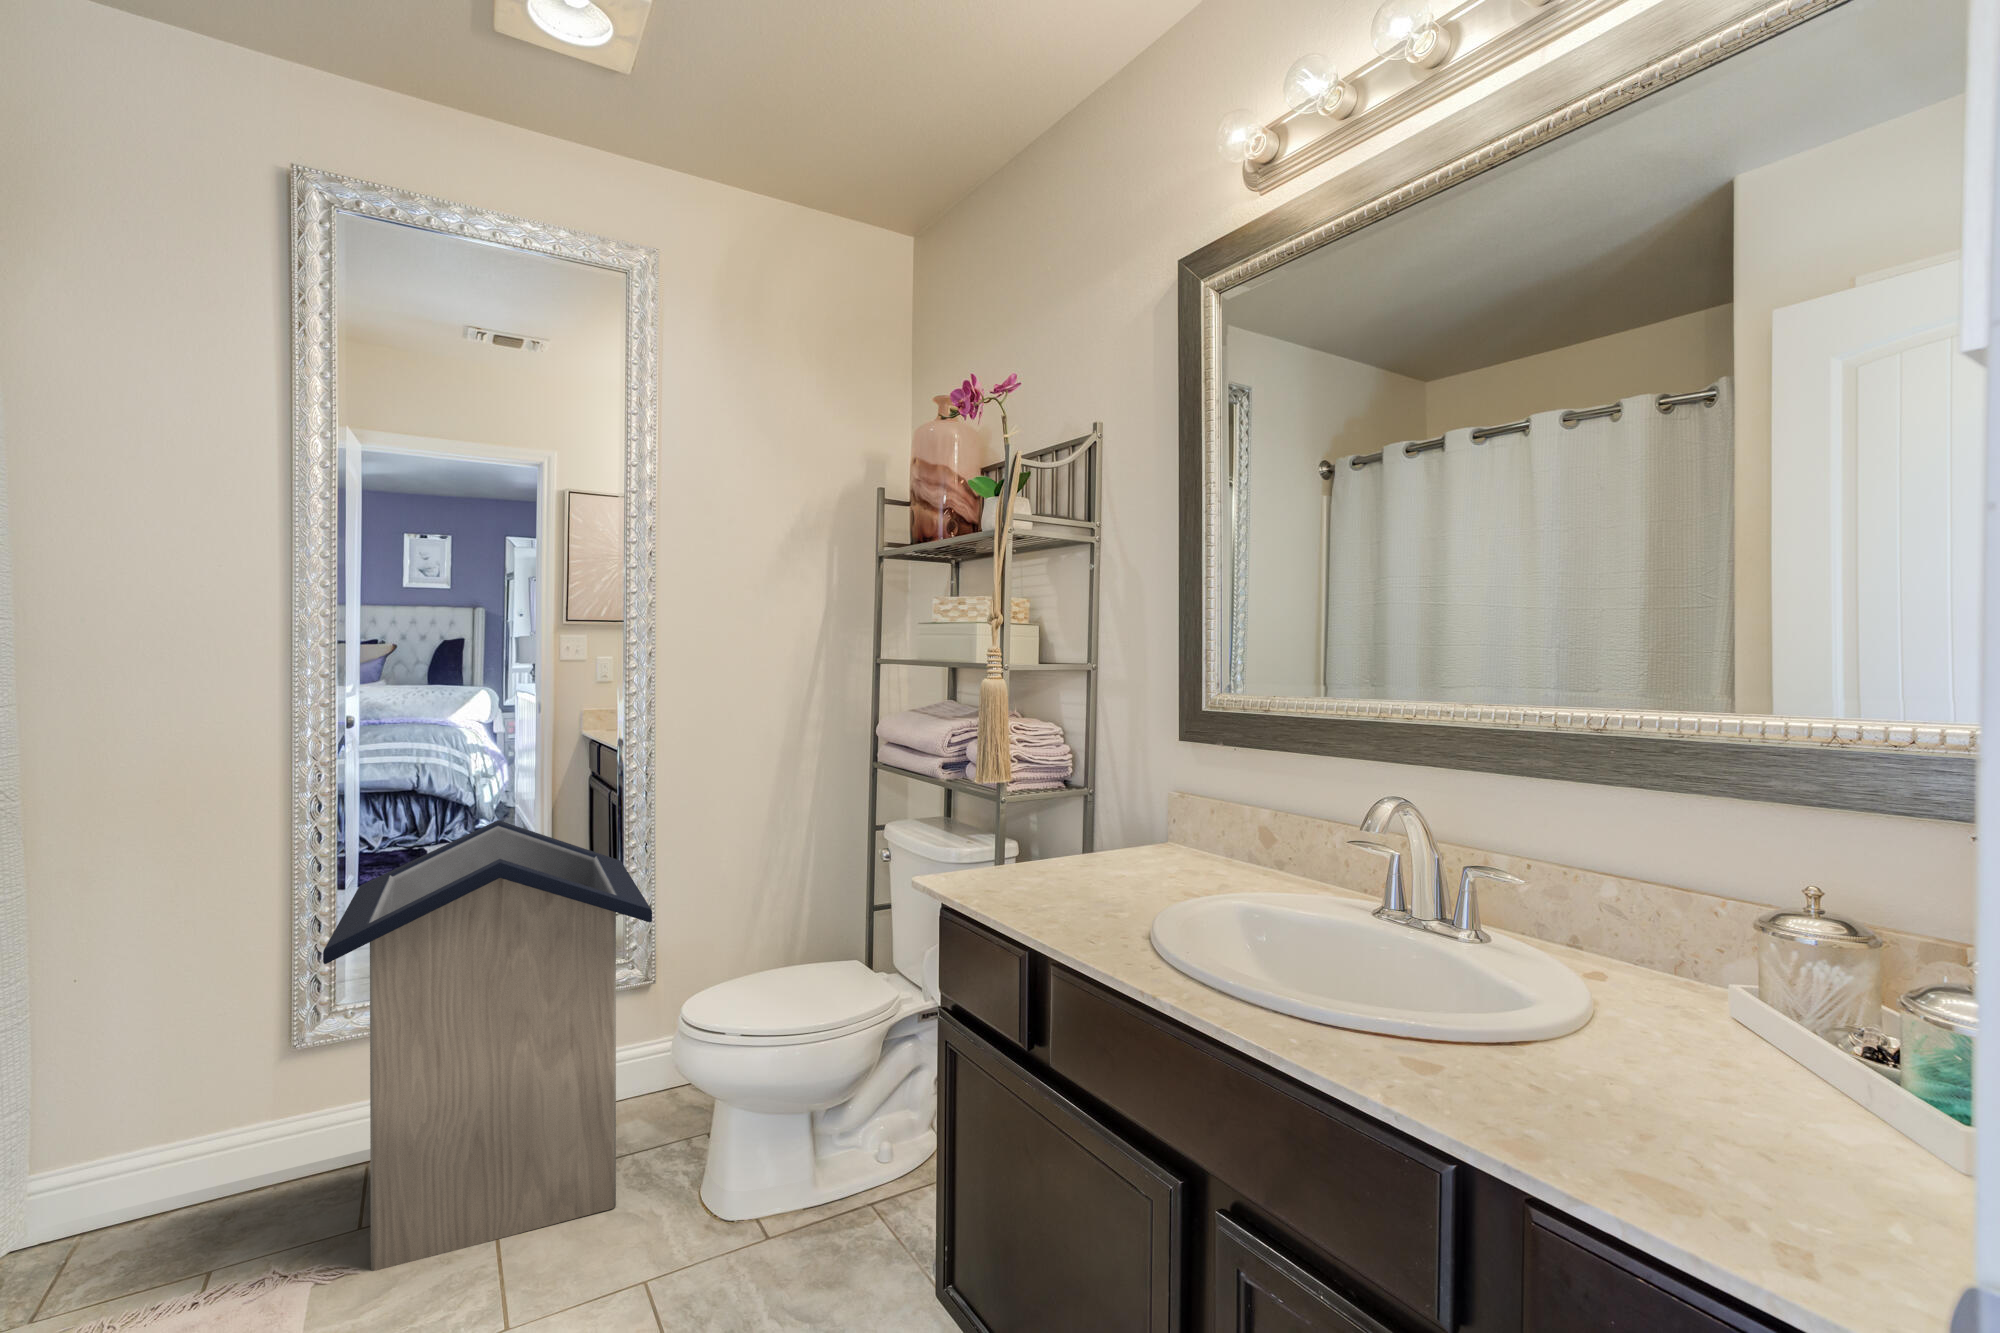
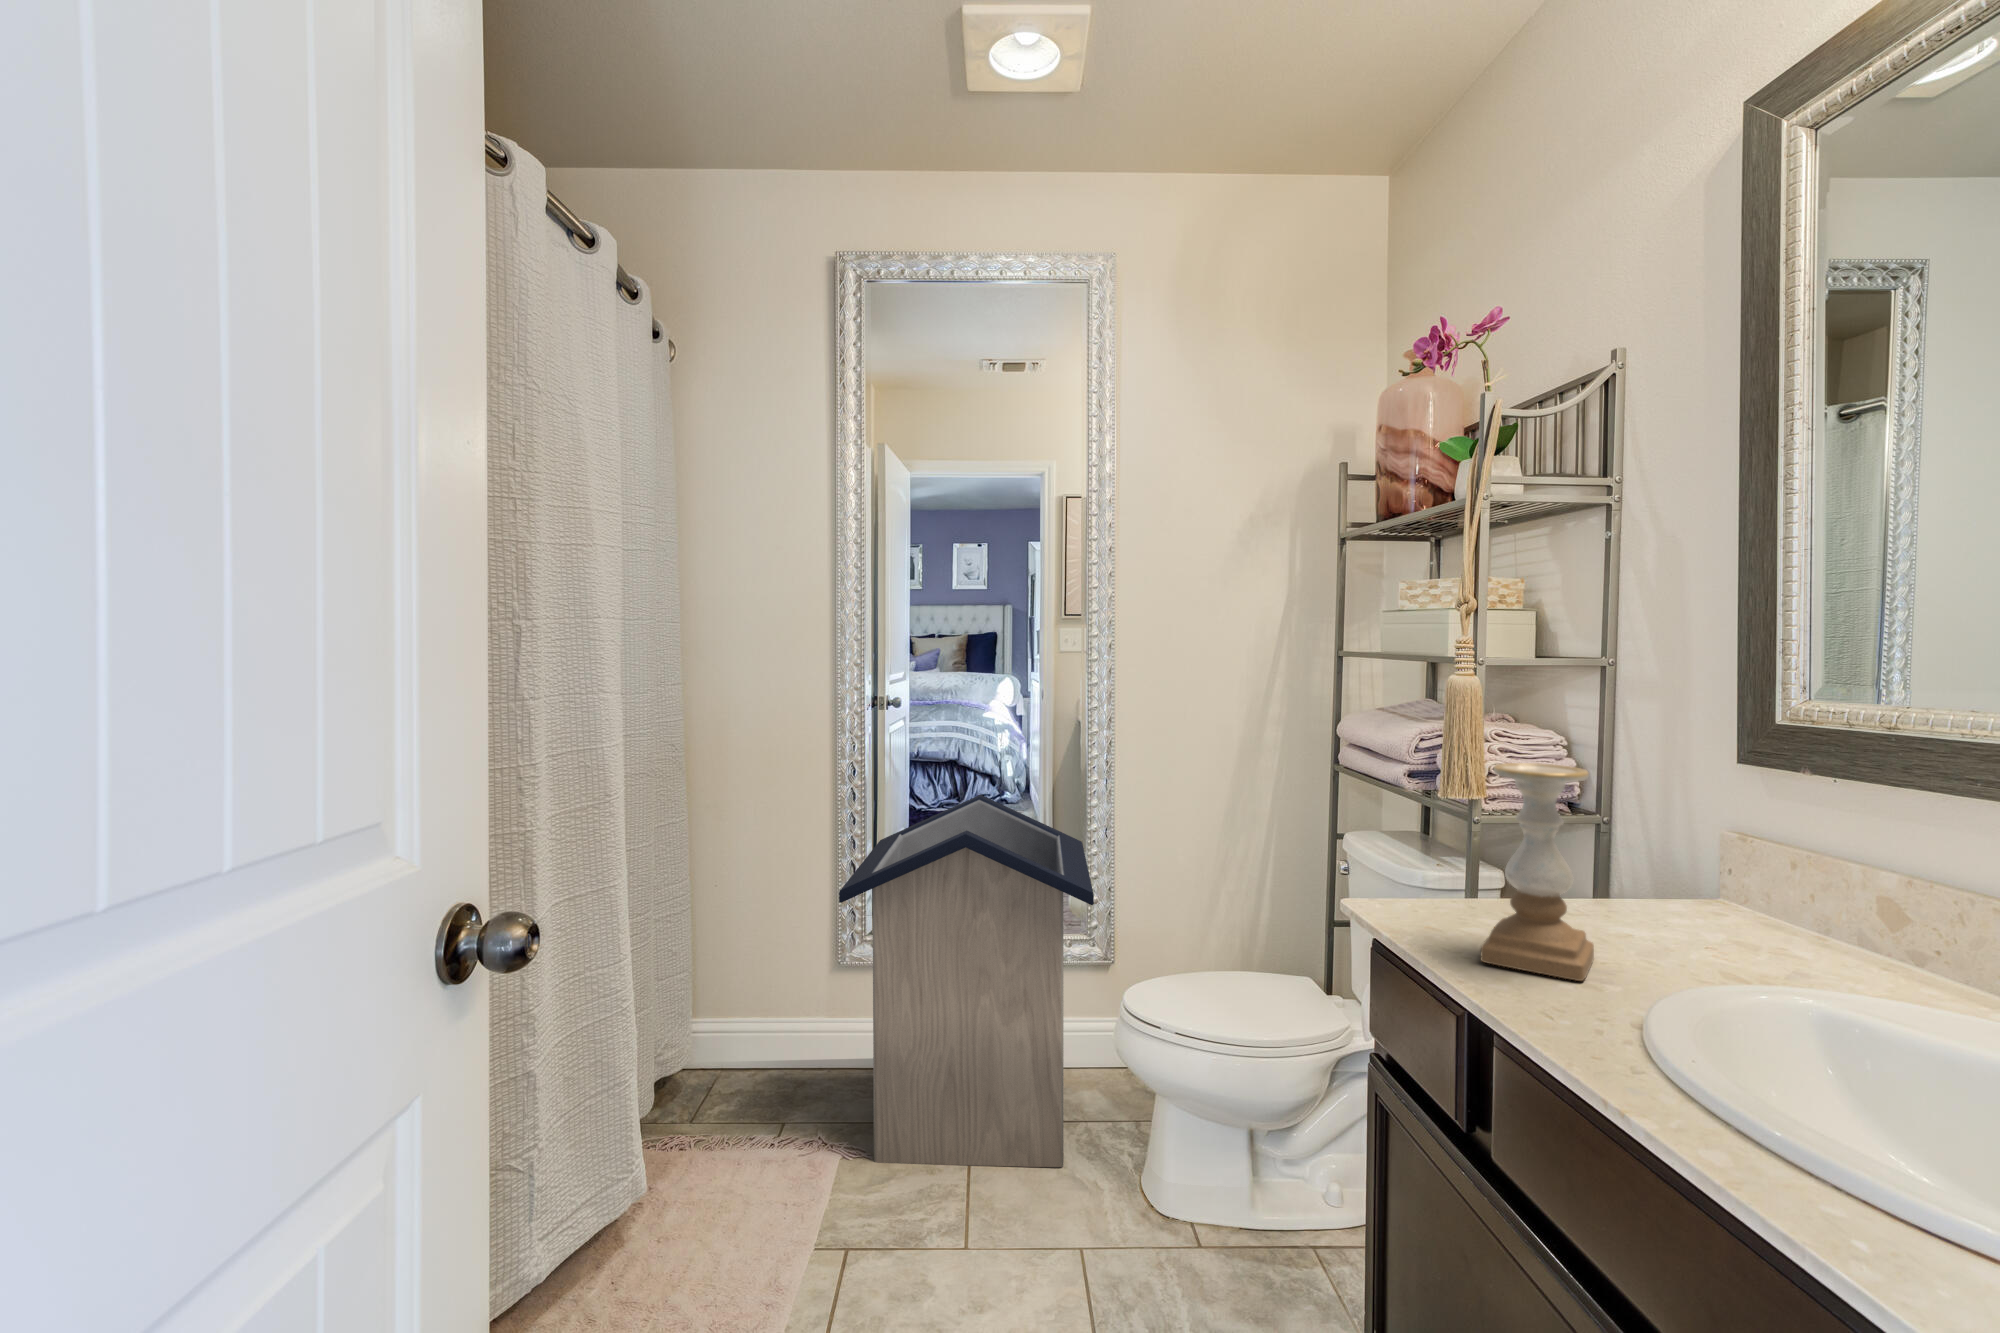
candle holder: none [1032,747,1105,913] -> present [1481,763,1594,981]

